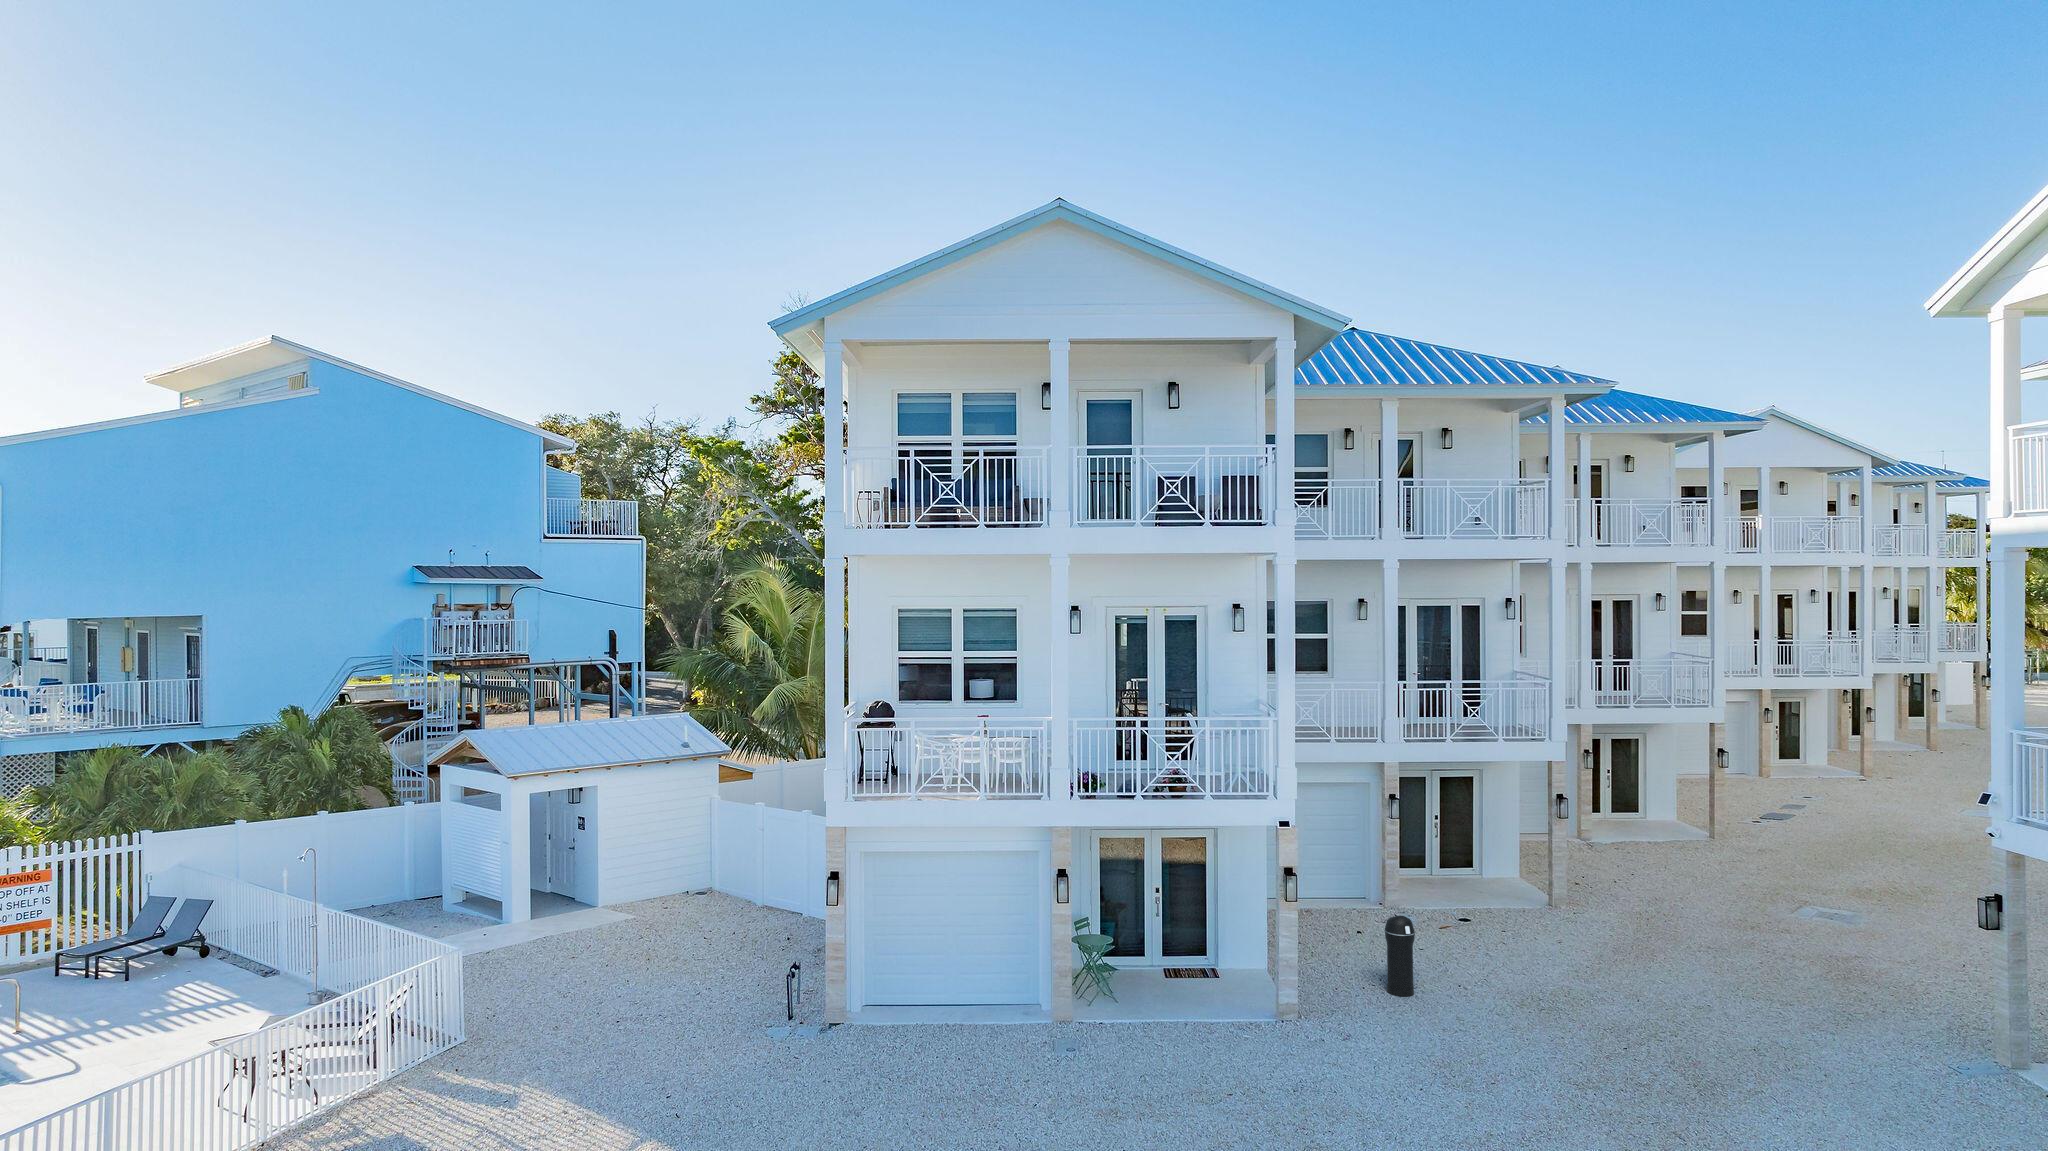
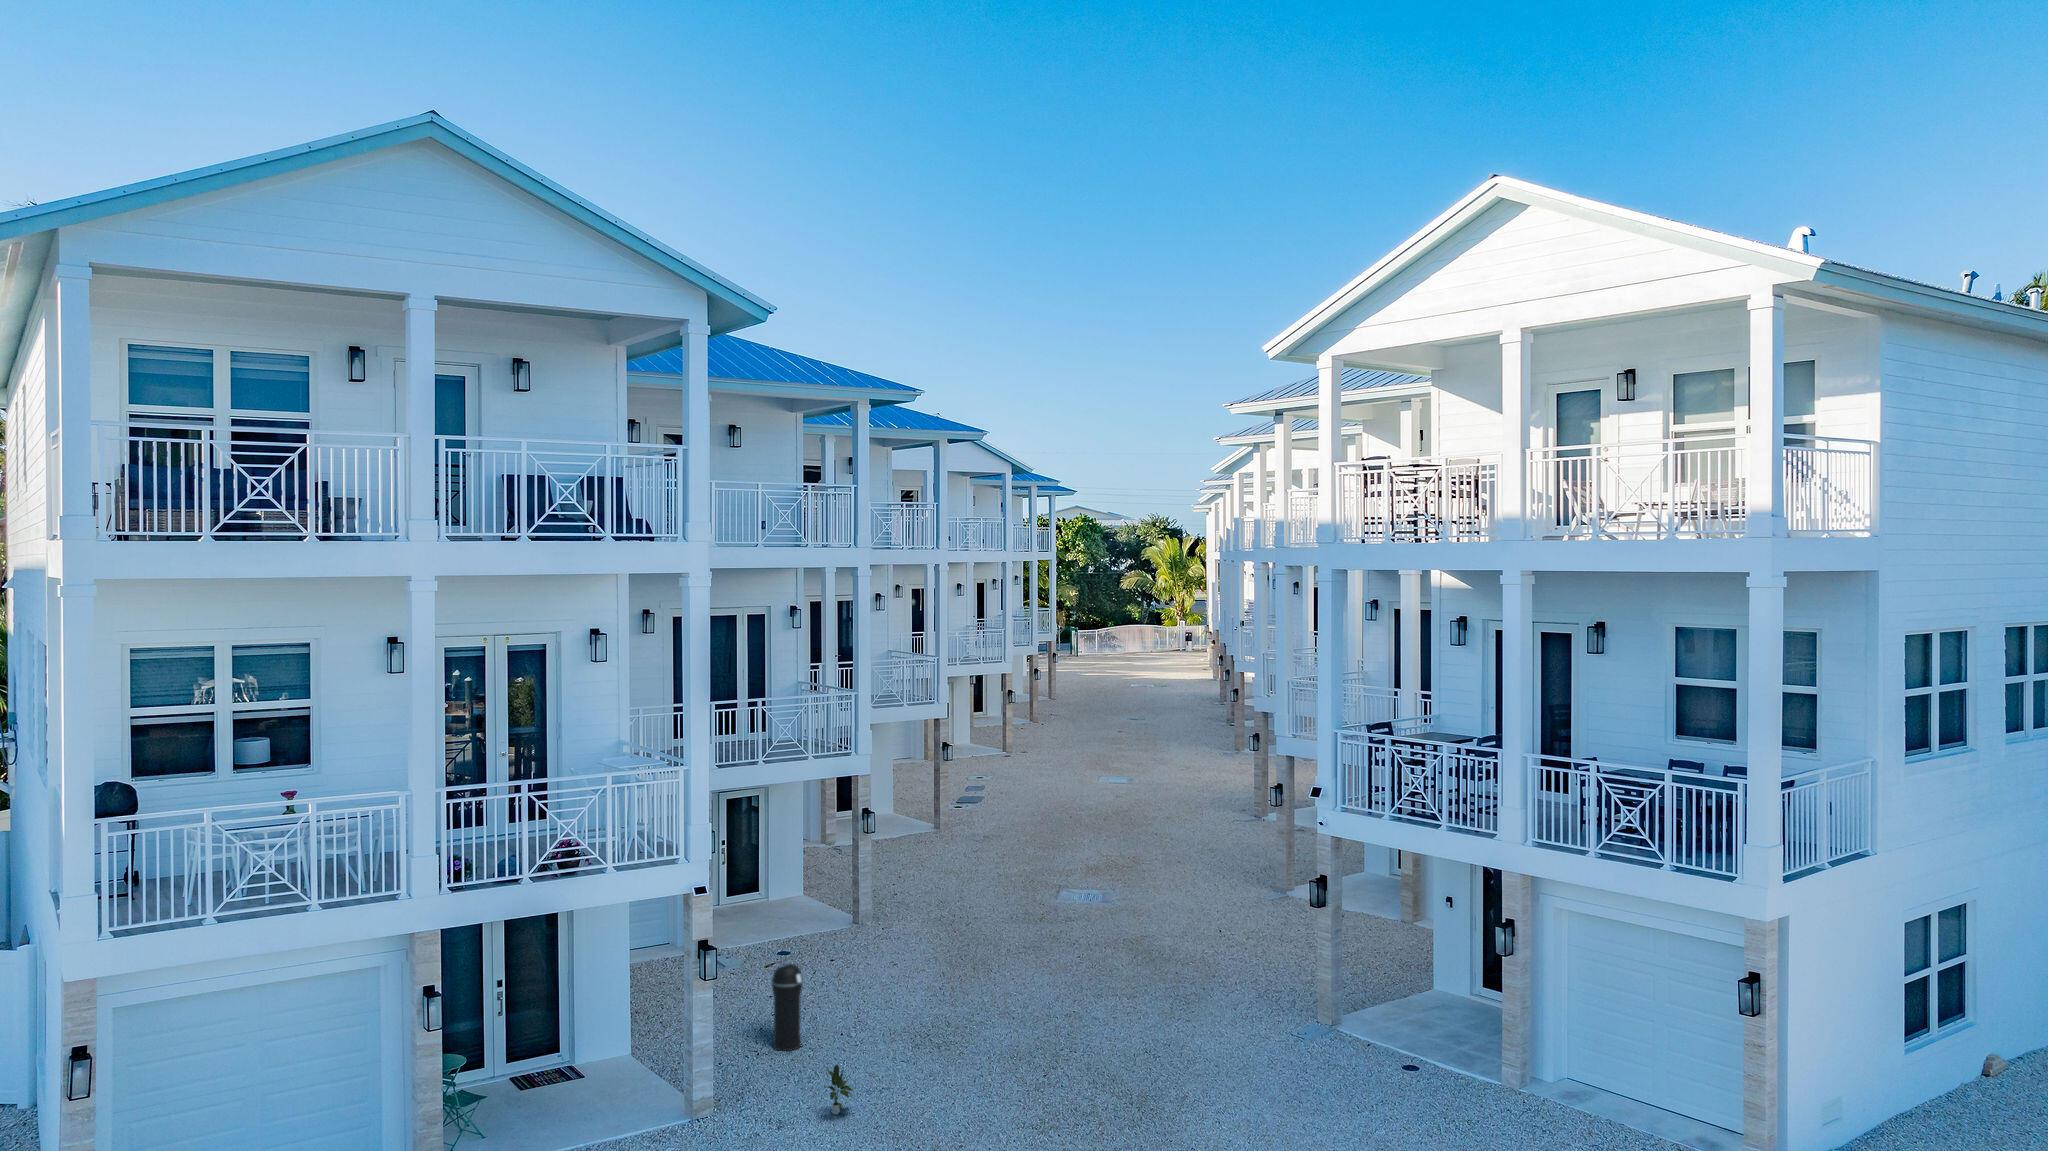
potted plant: none [1384,1009,1417,1056] -> present [825,1065,852,1115]

